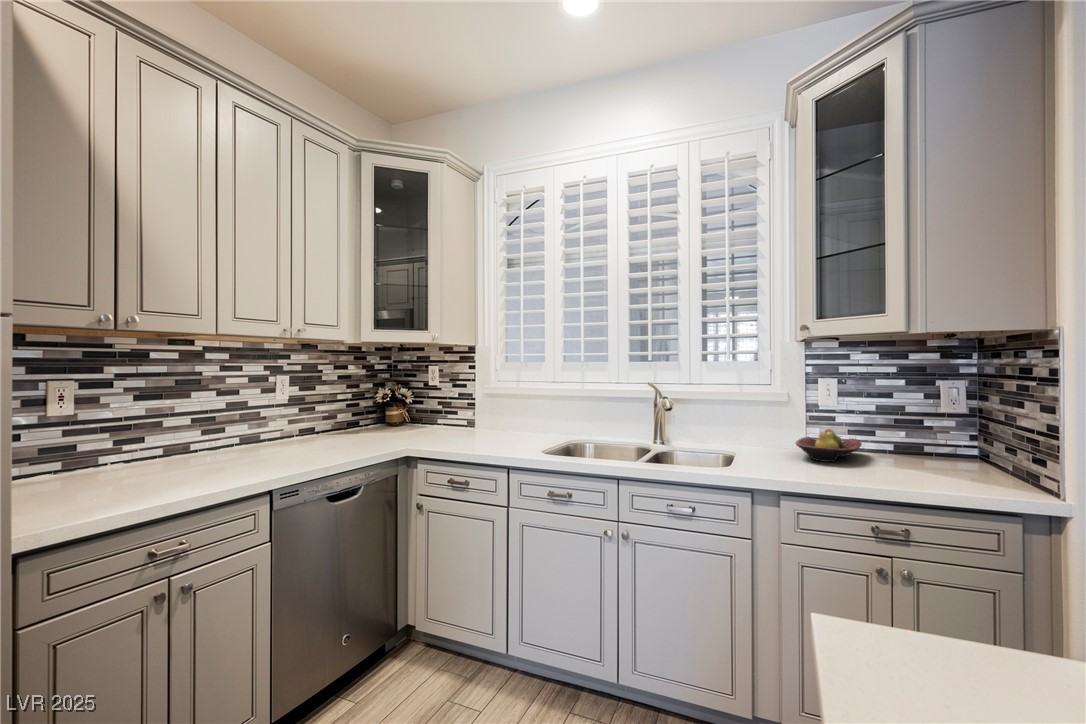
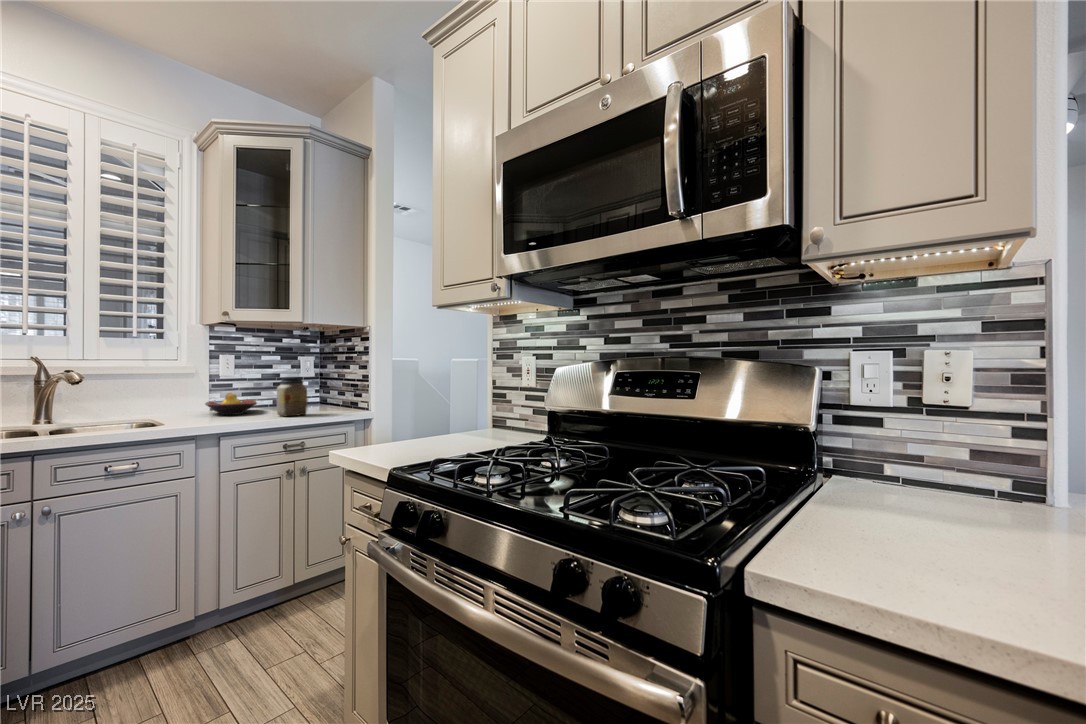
jar: none [870,419,917,483] -> present [277,377,307,416]

